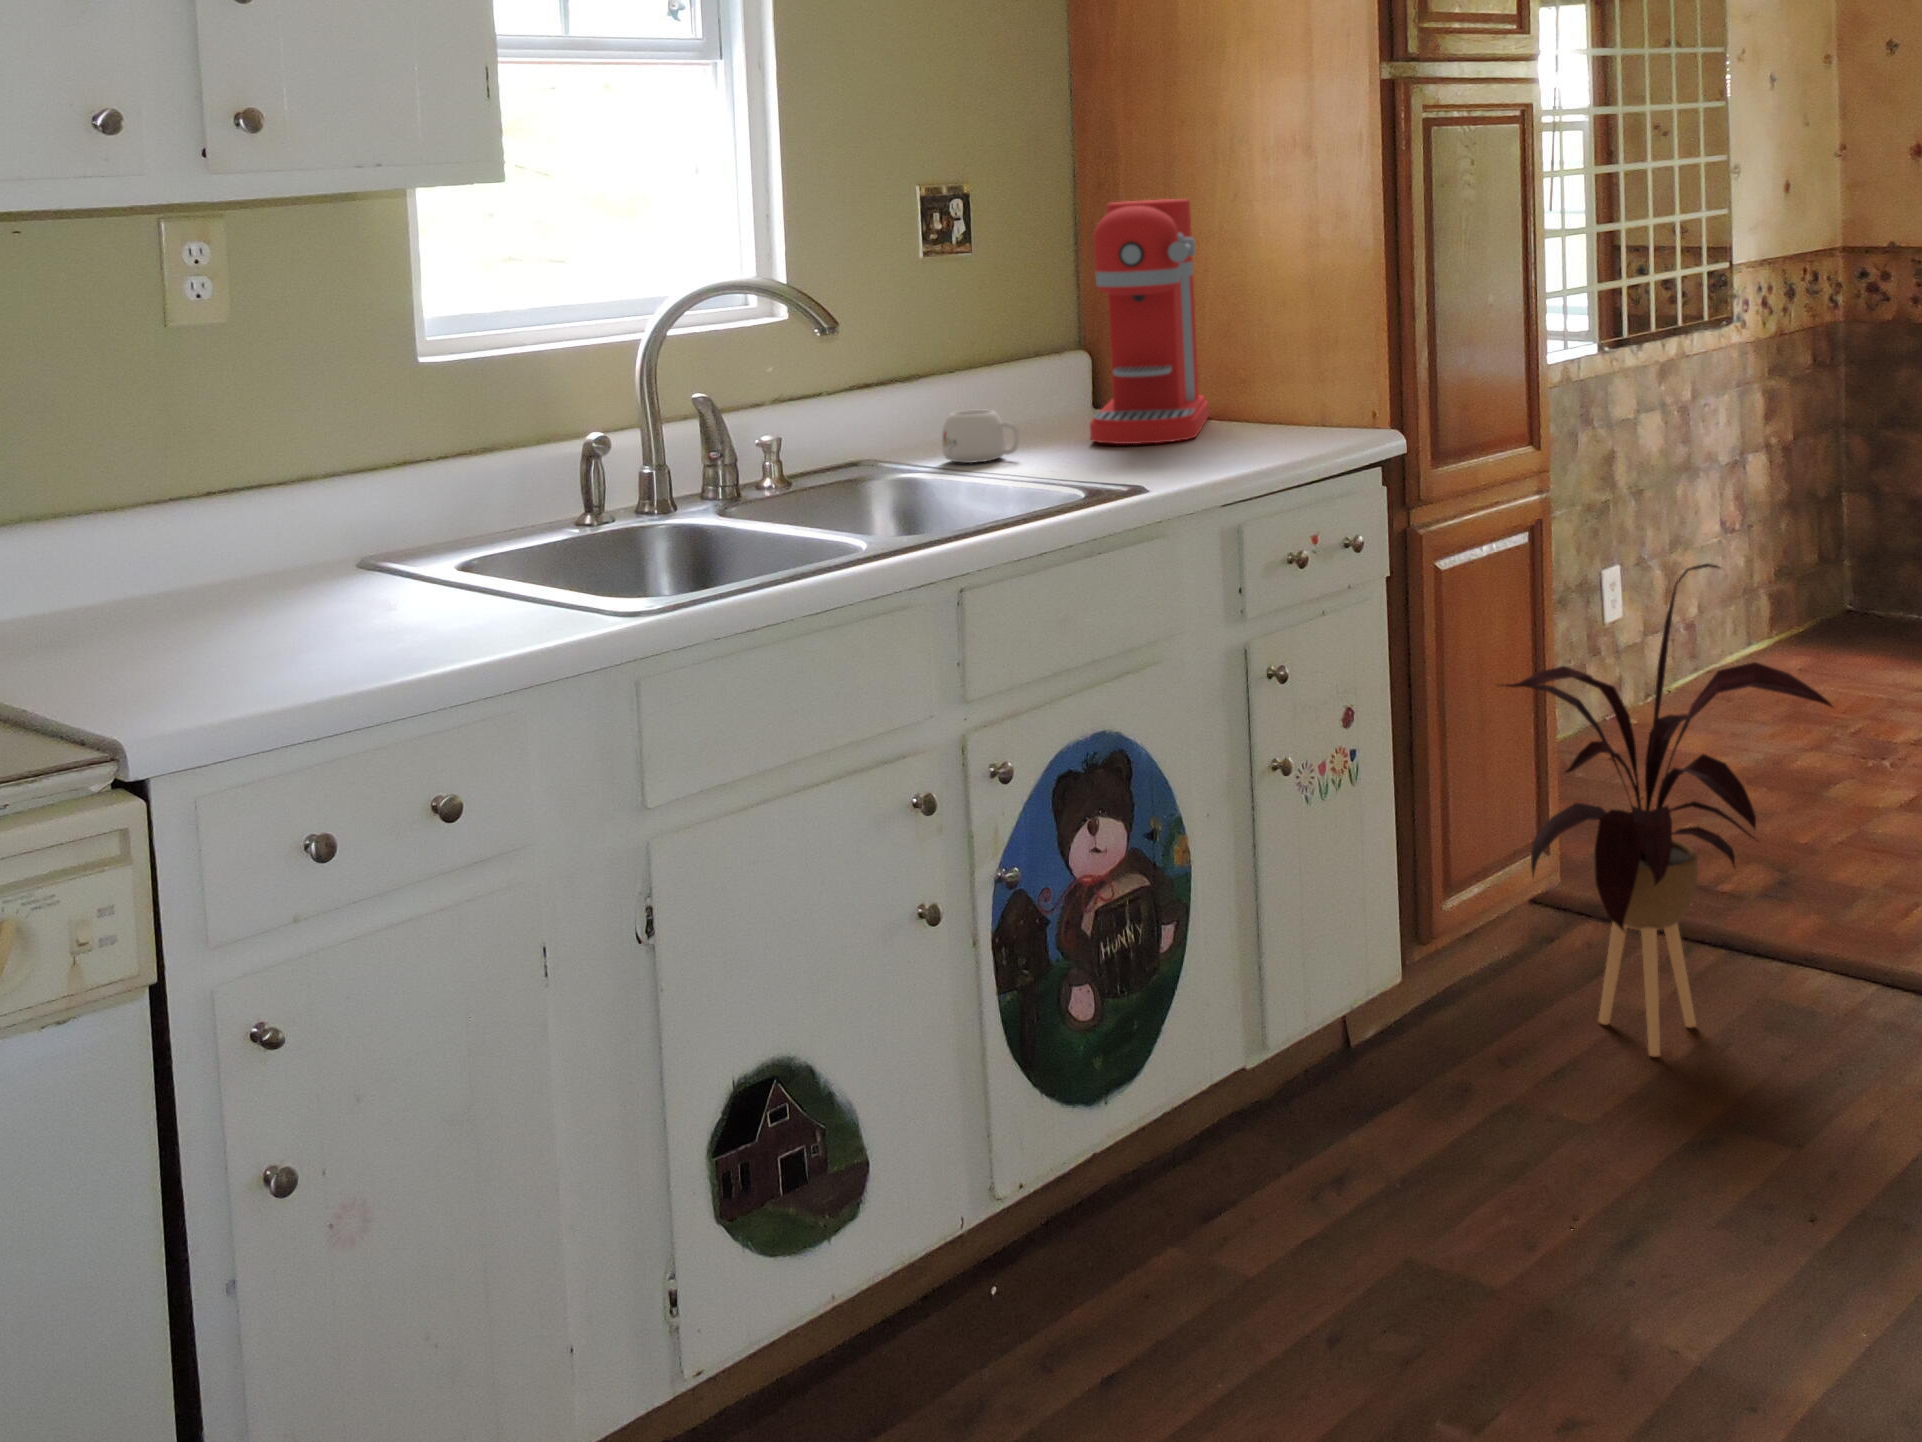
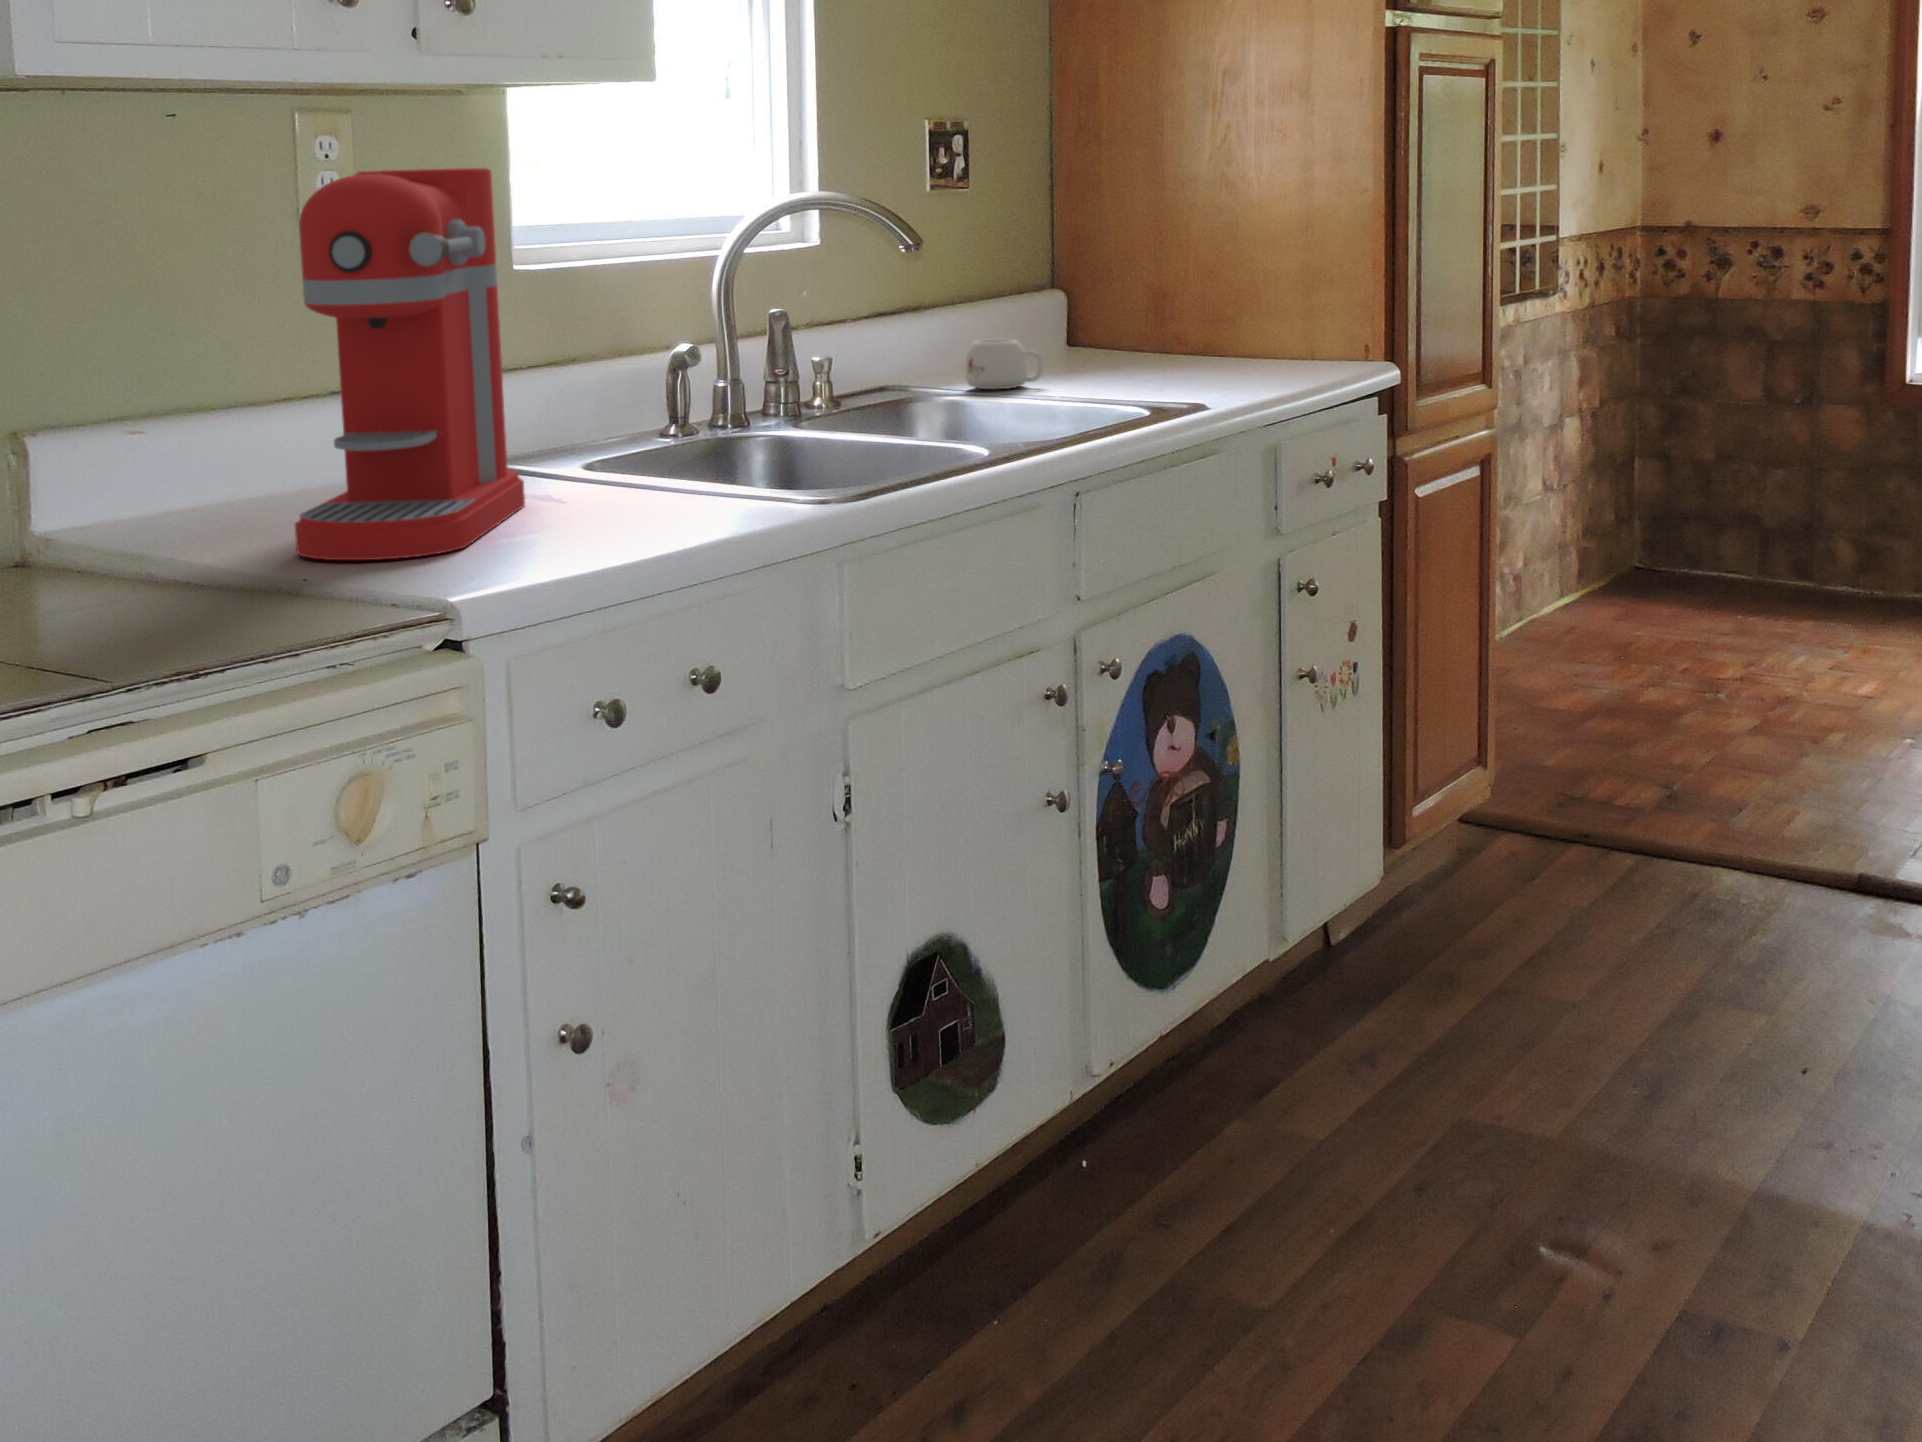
coffee maker: present [1090,199,1209,444] -> present [295,168,525,560]
house plant: present [1498,564,1832,1056] -> none [1460,488,1790,941]

